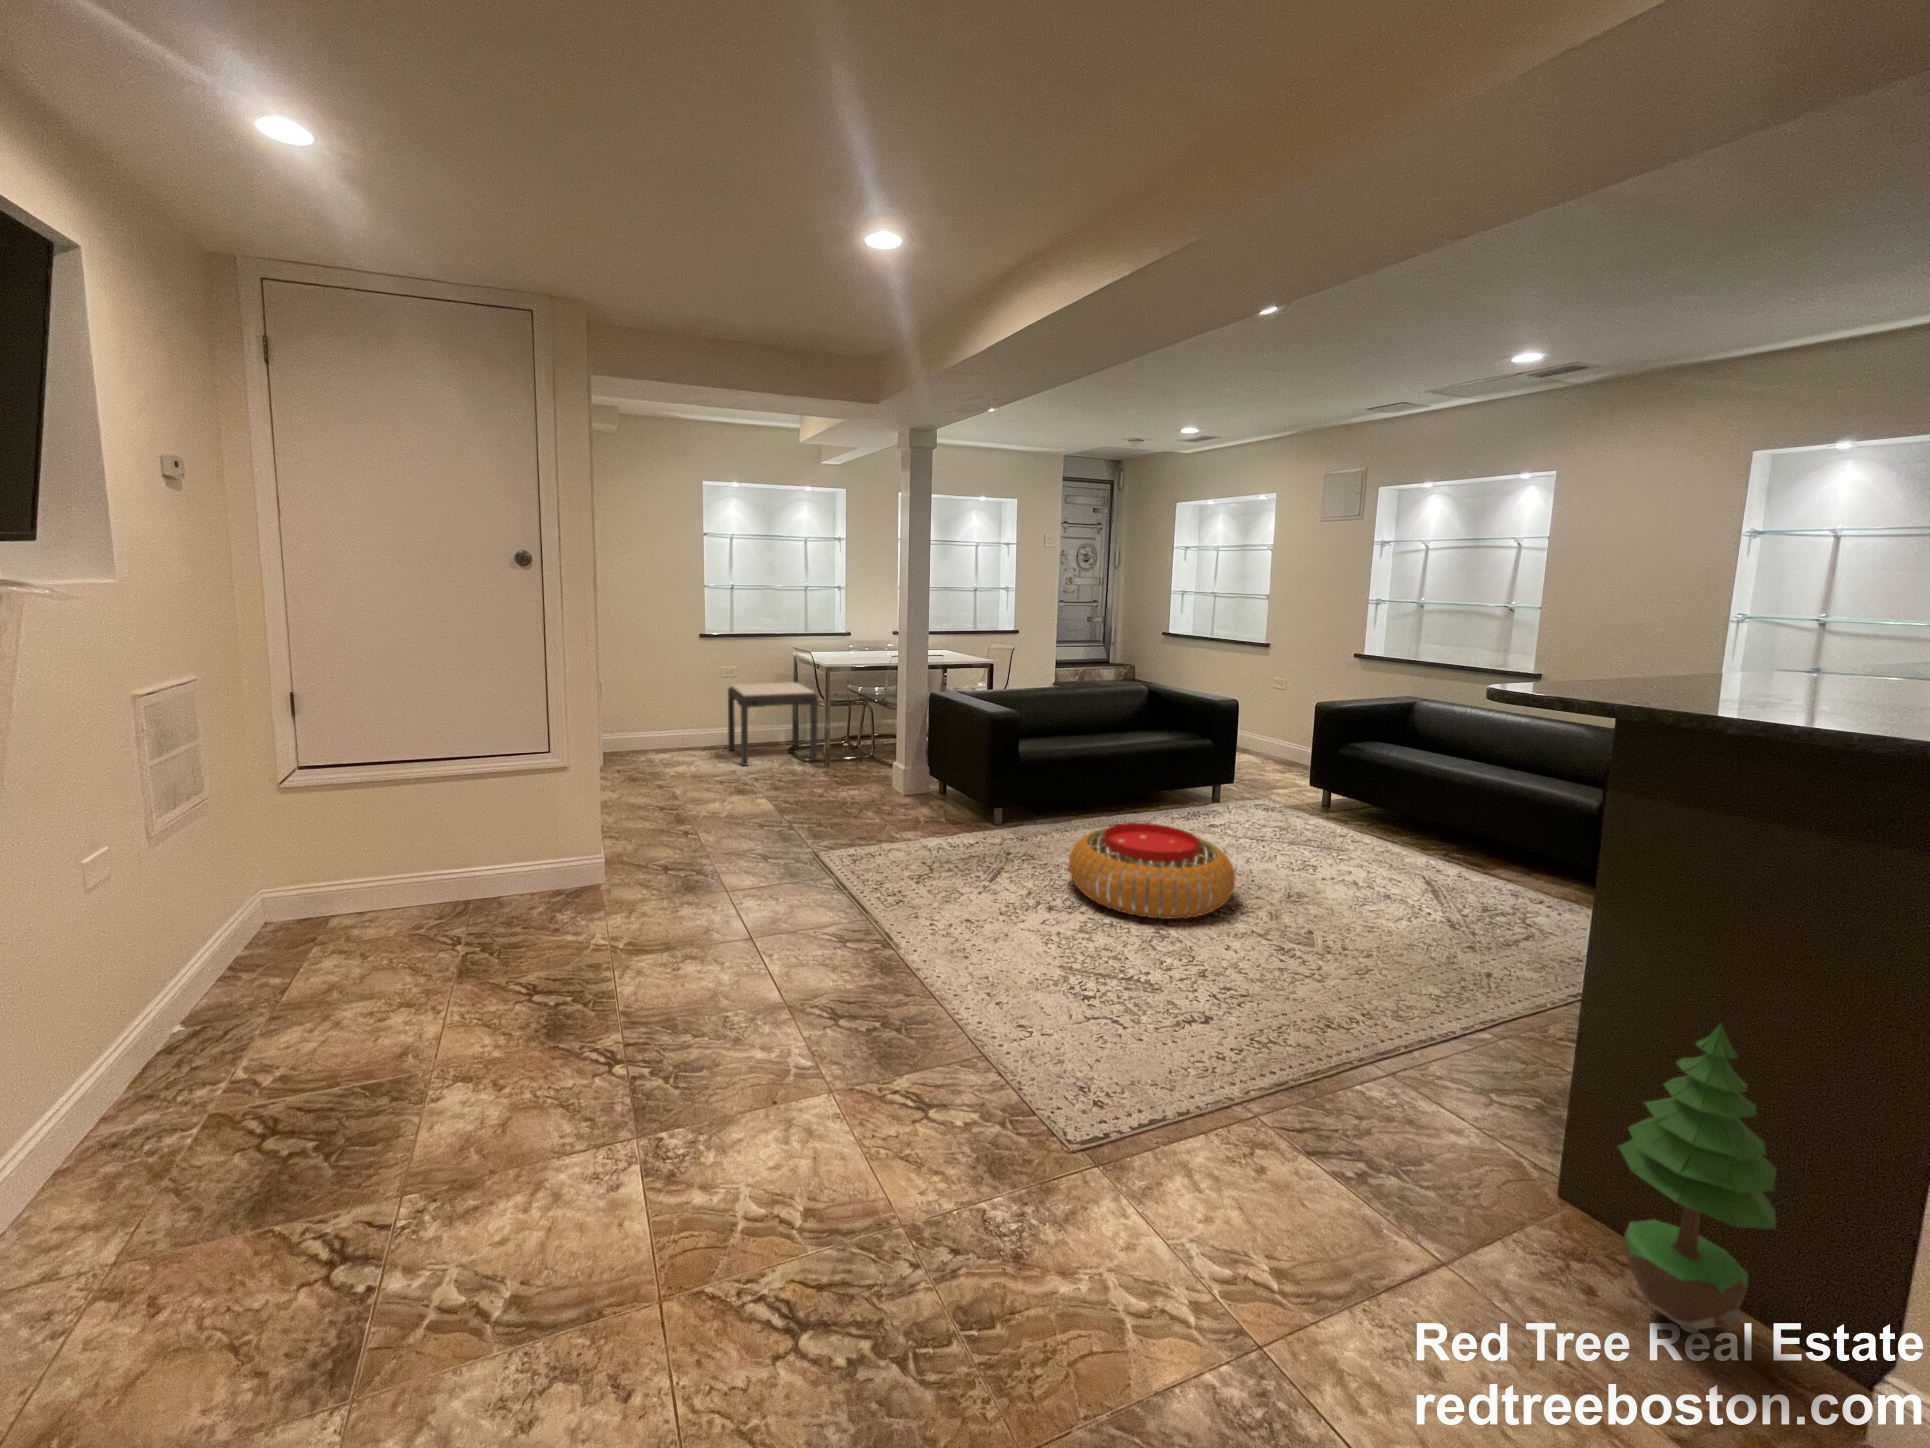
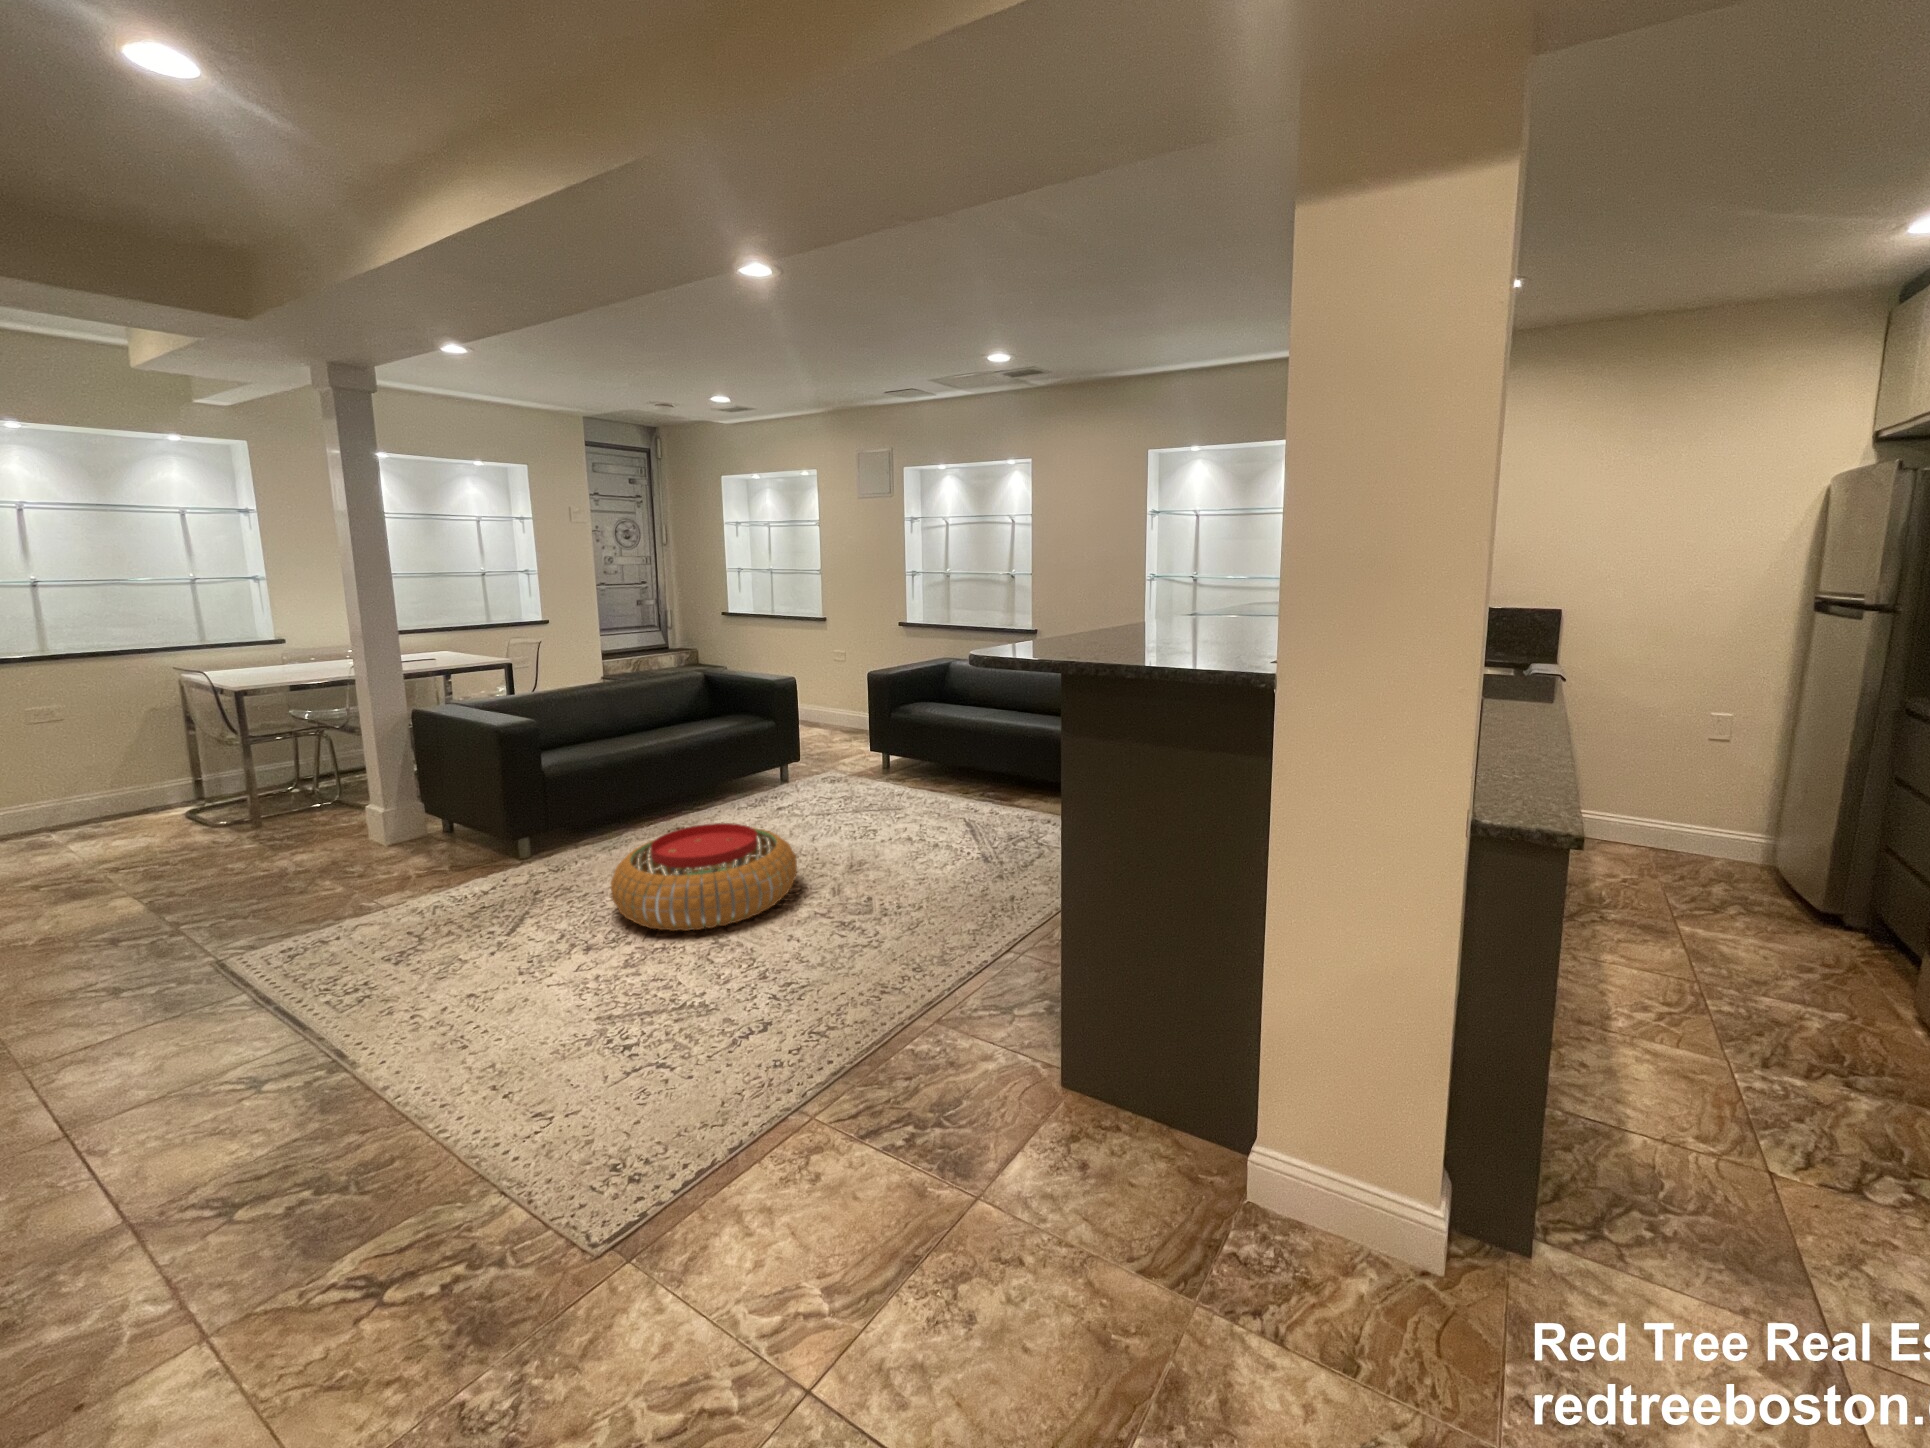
side table: present [728,682,818,766] -> none [28,716,233,856]
potted tree: present [1617,1024,1776,1333] -> none [1085,912,1180,1164]

